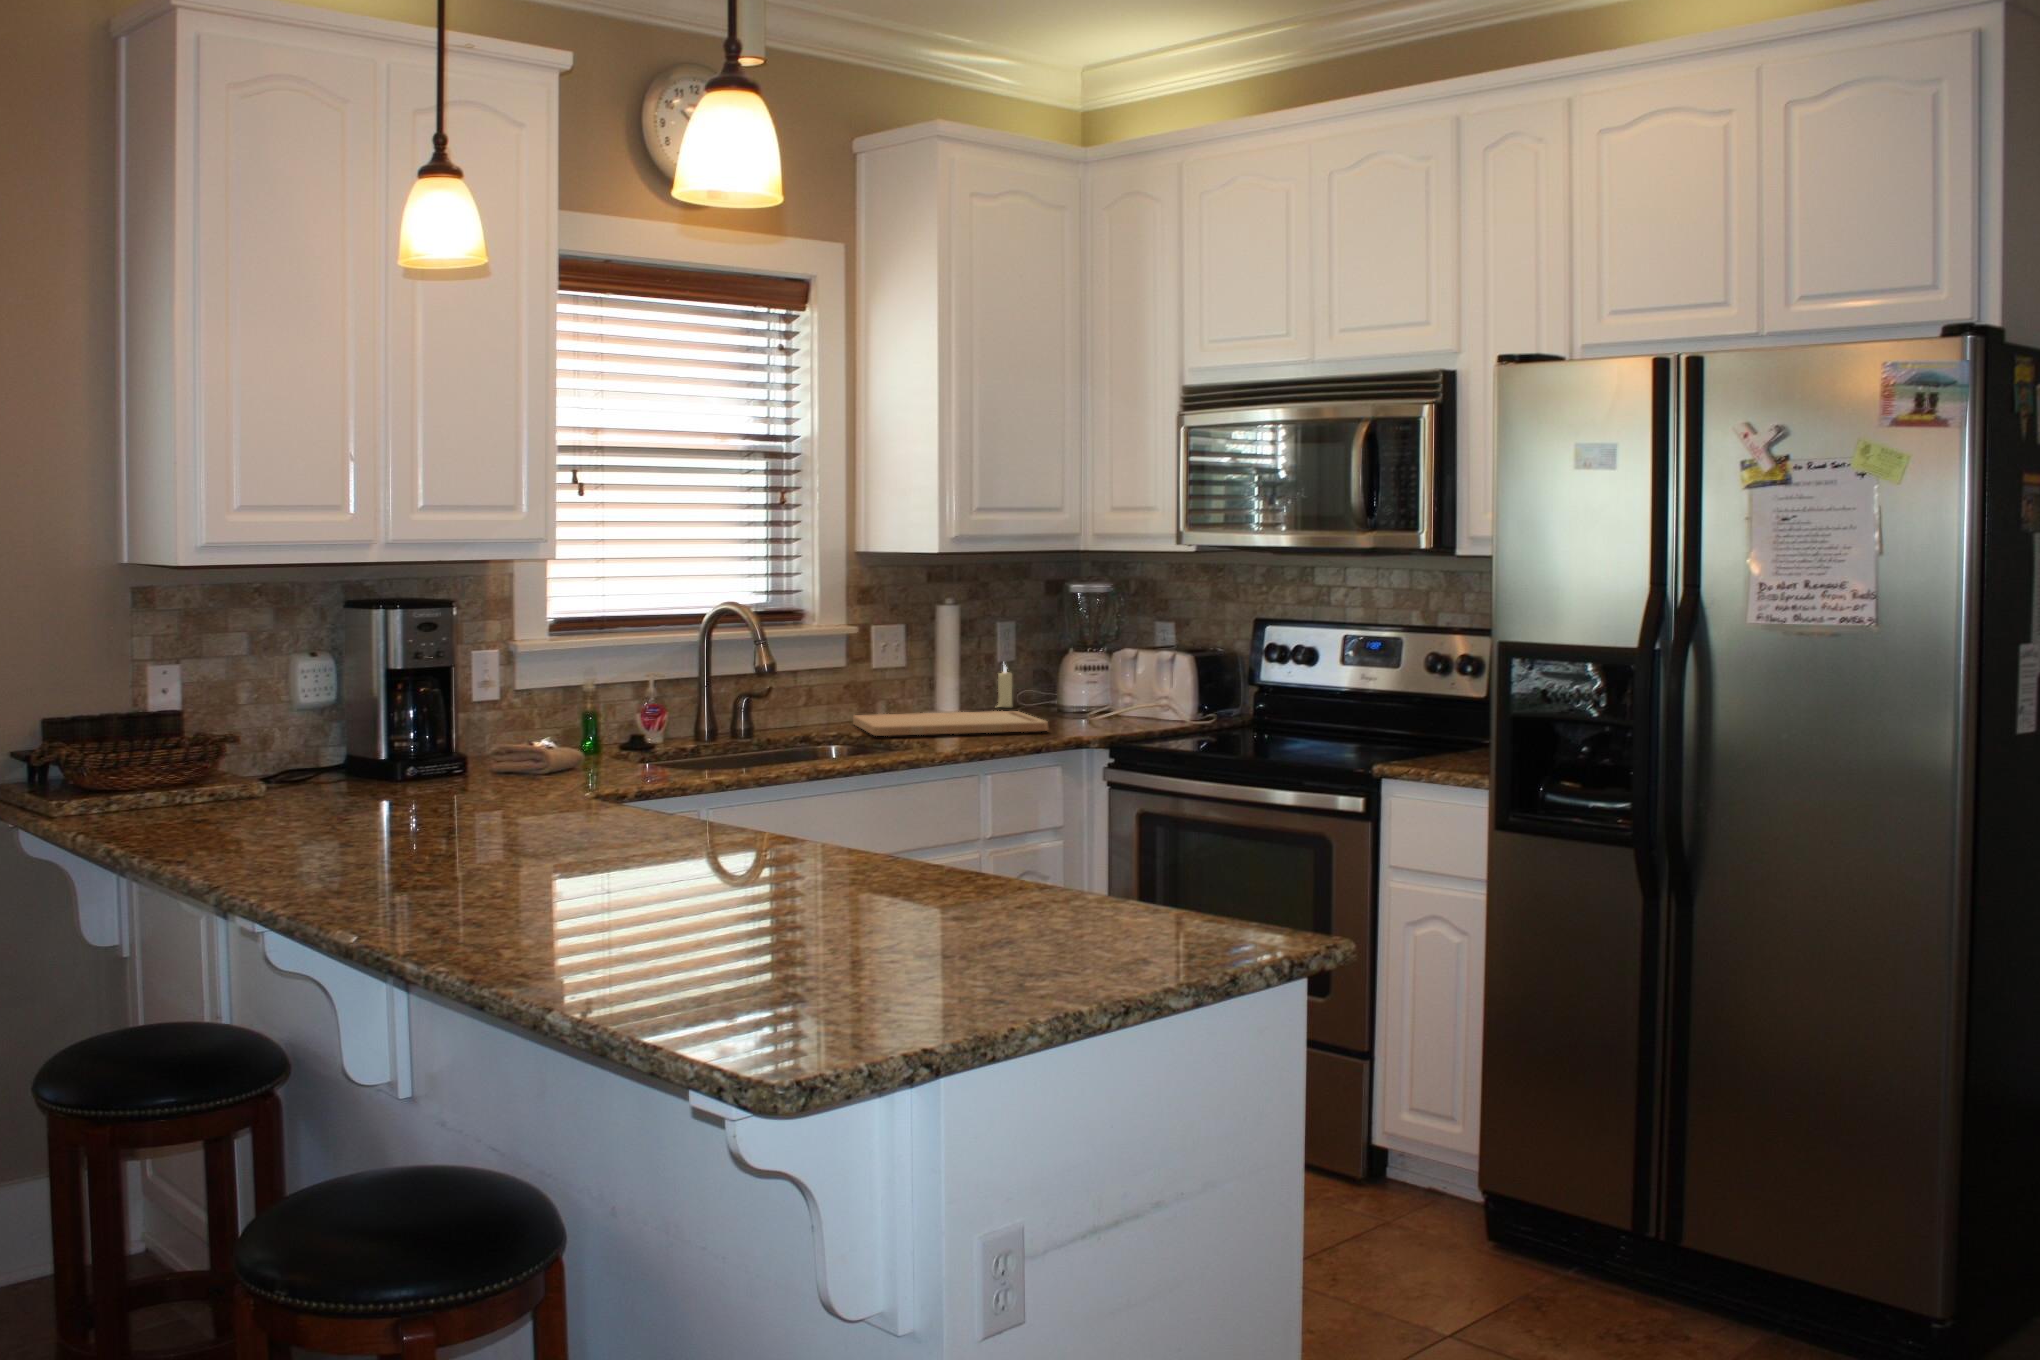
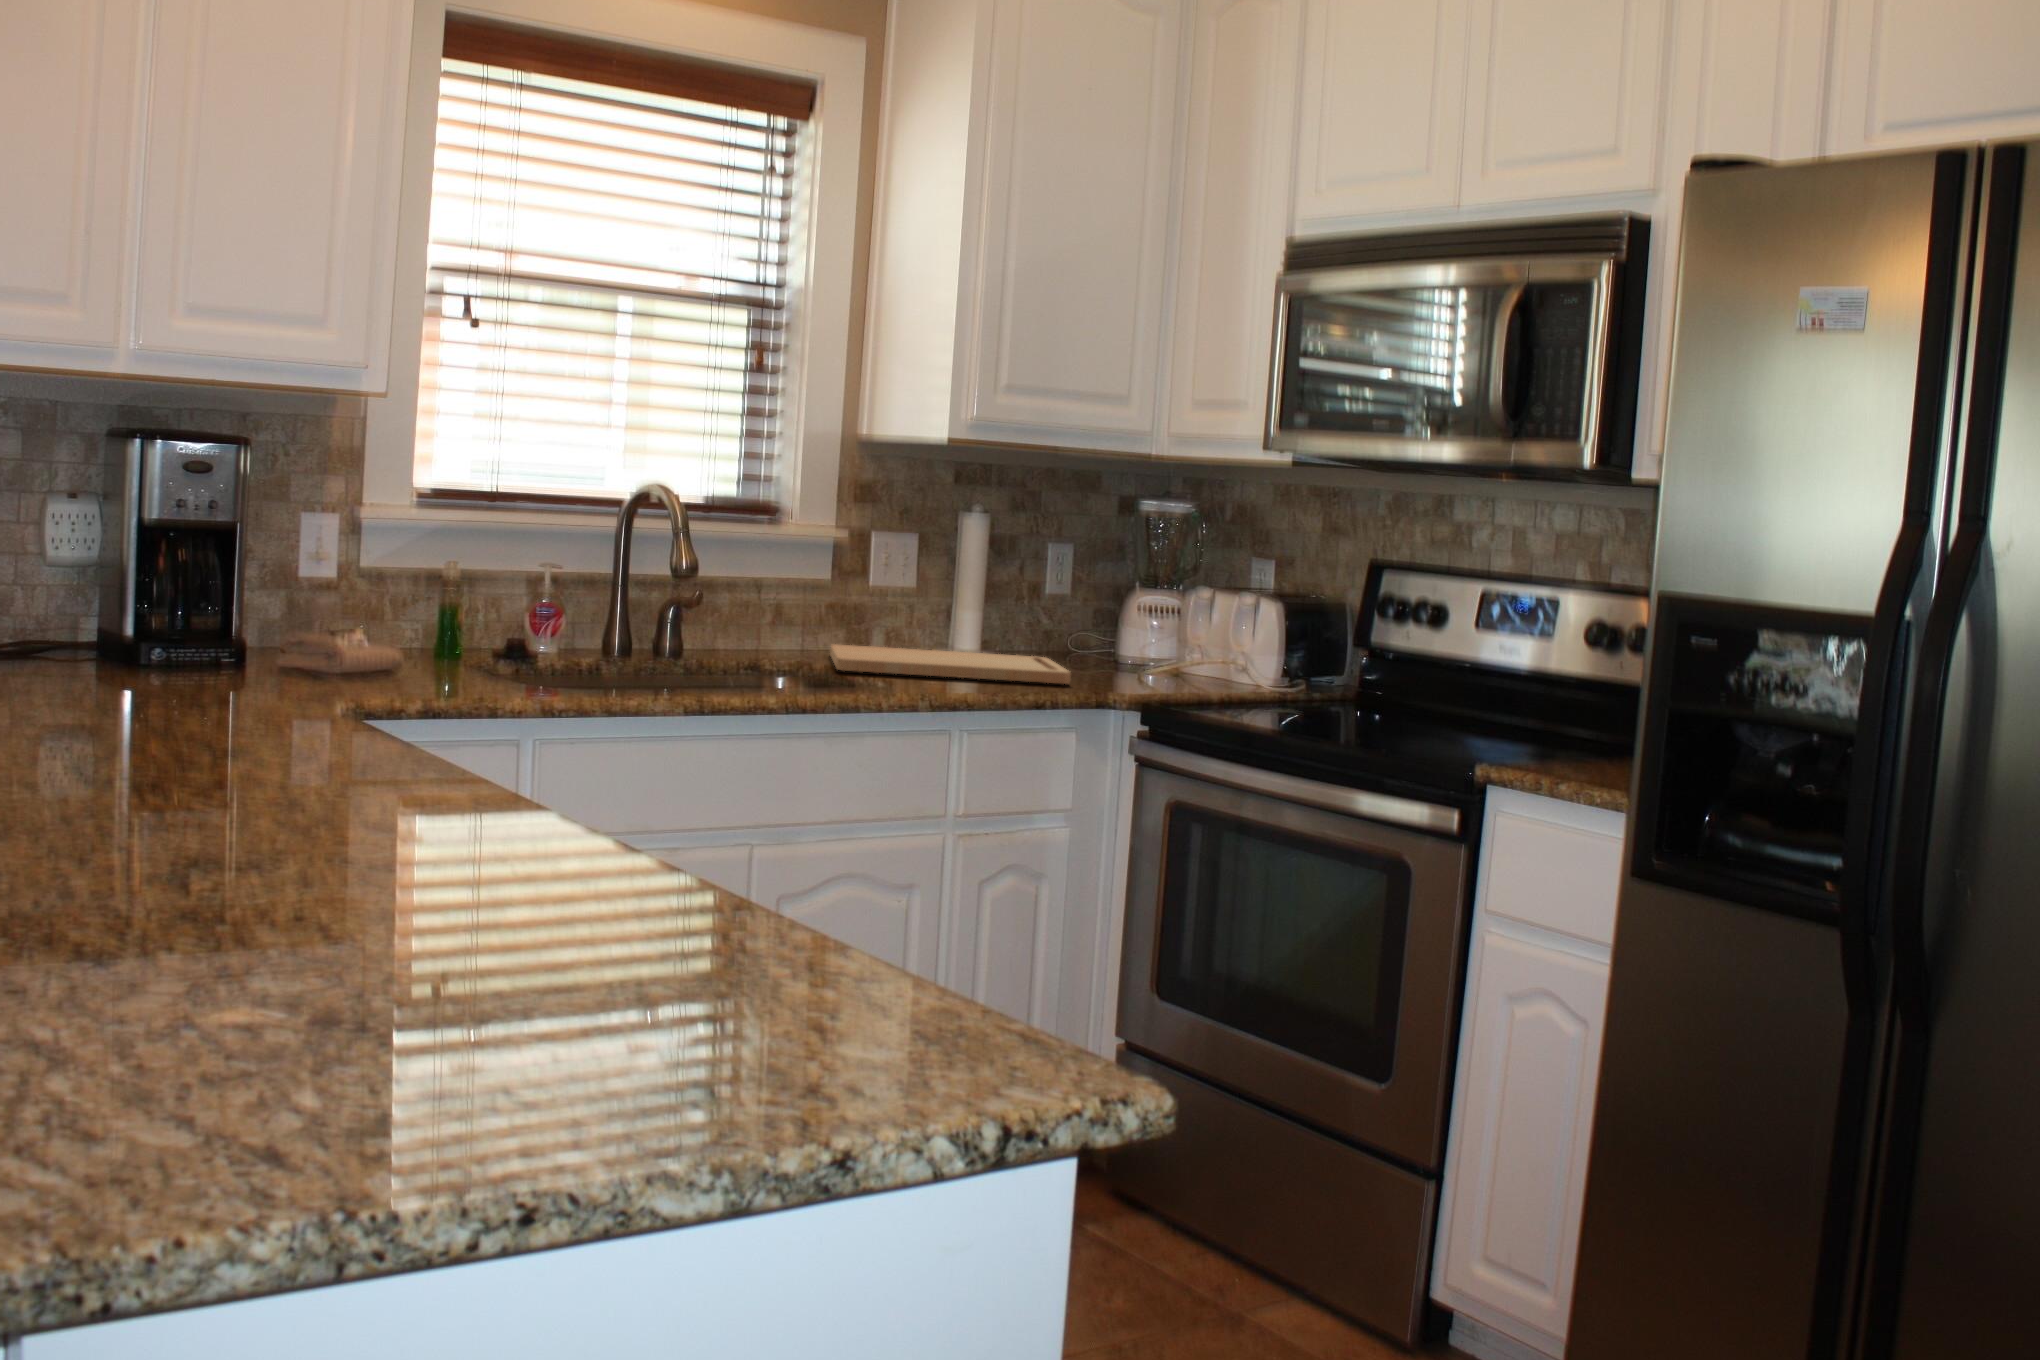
candle: present [997,665,1012,707] -> none [1029,595,1056,654]

